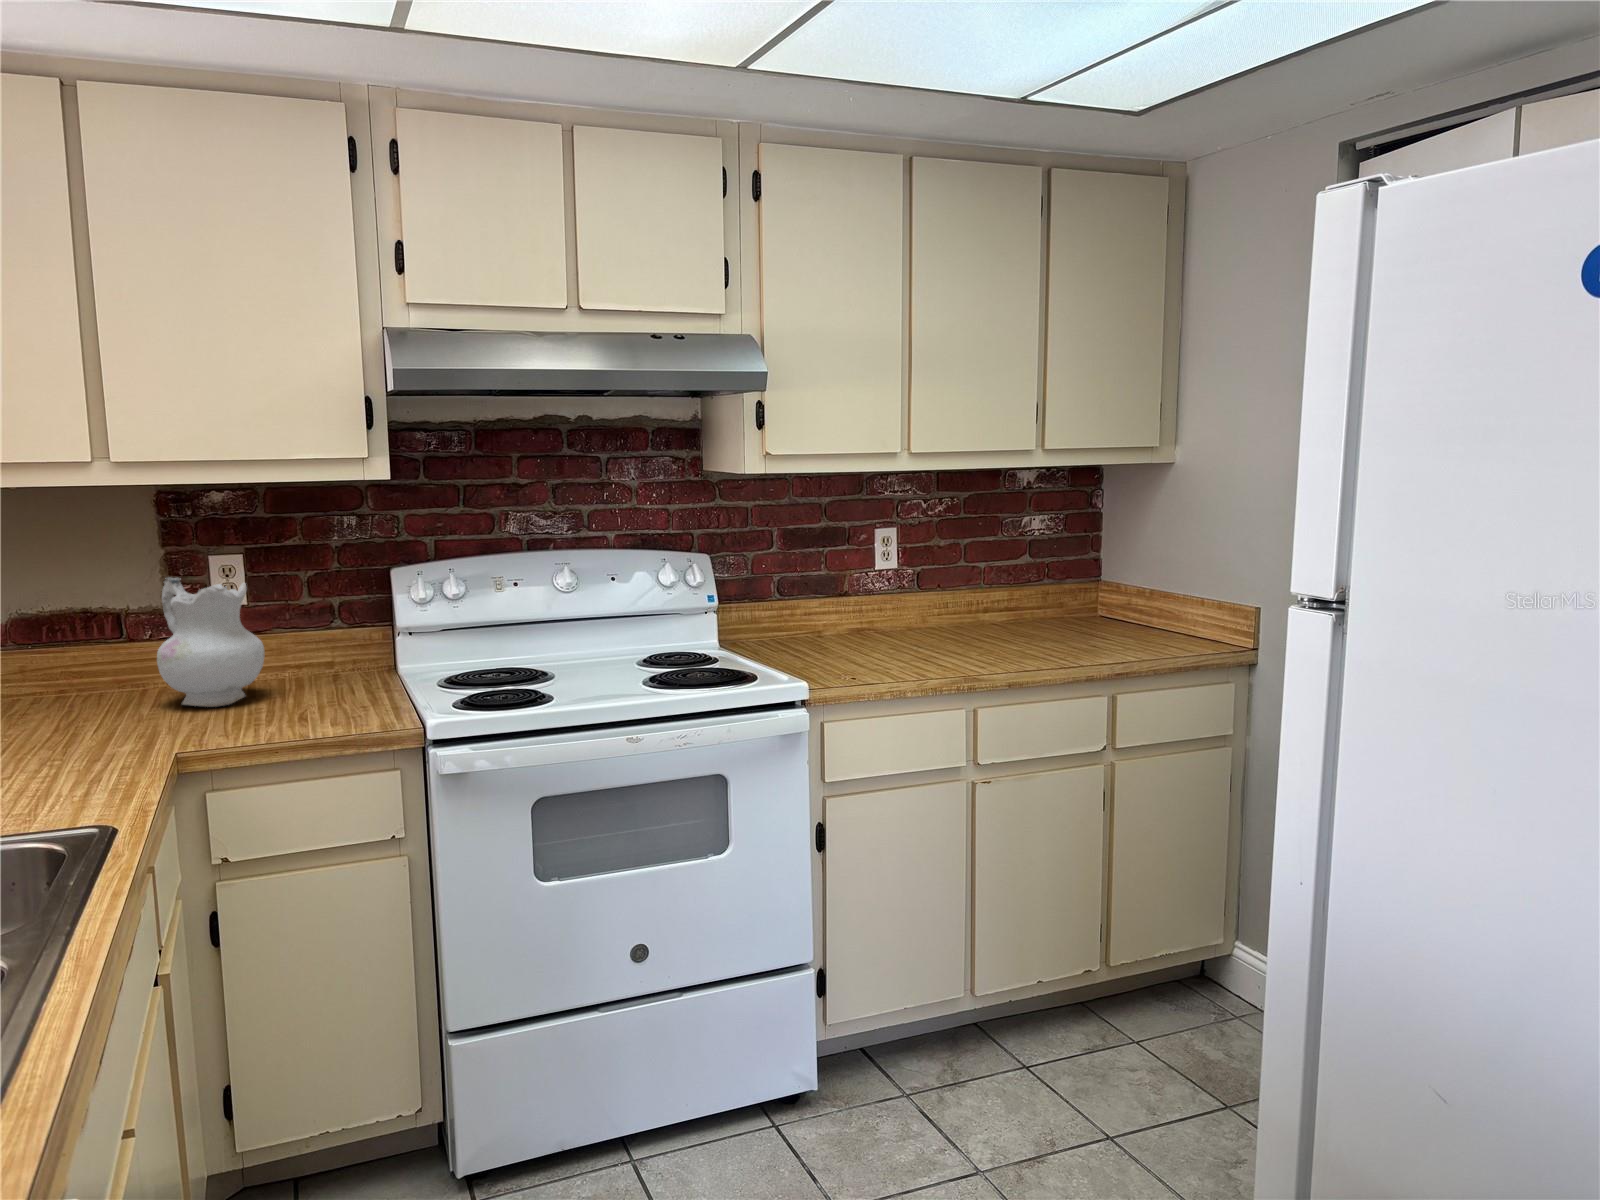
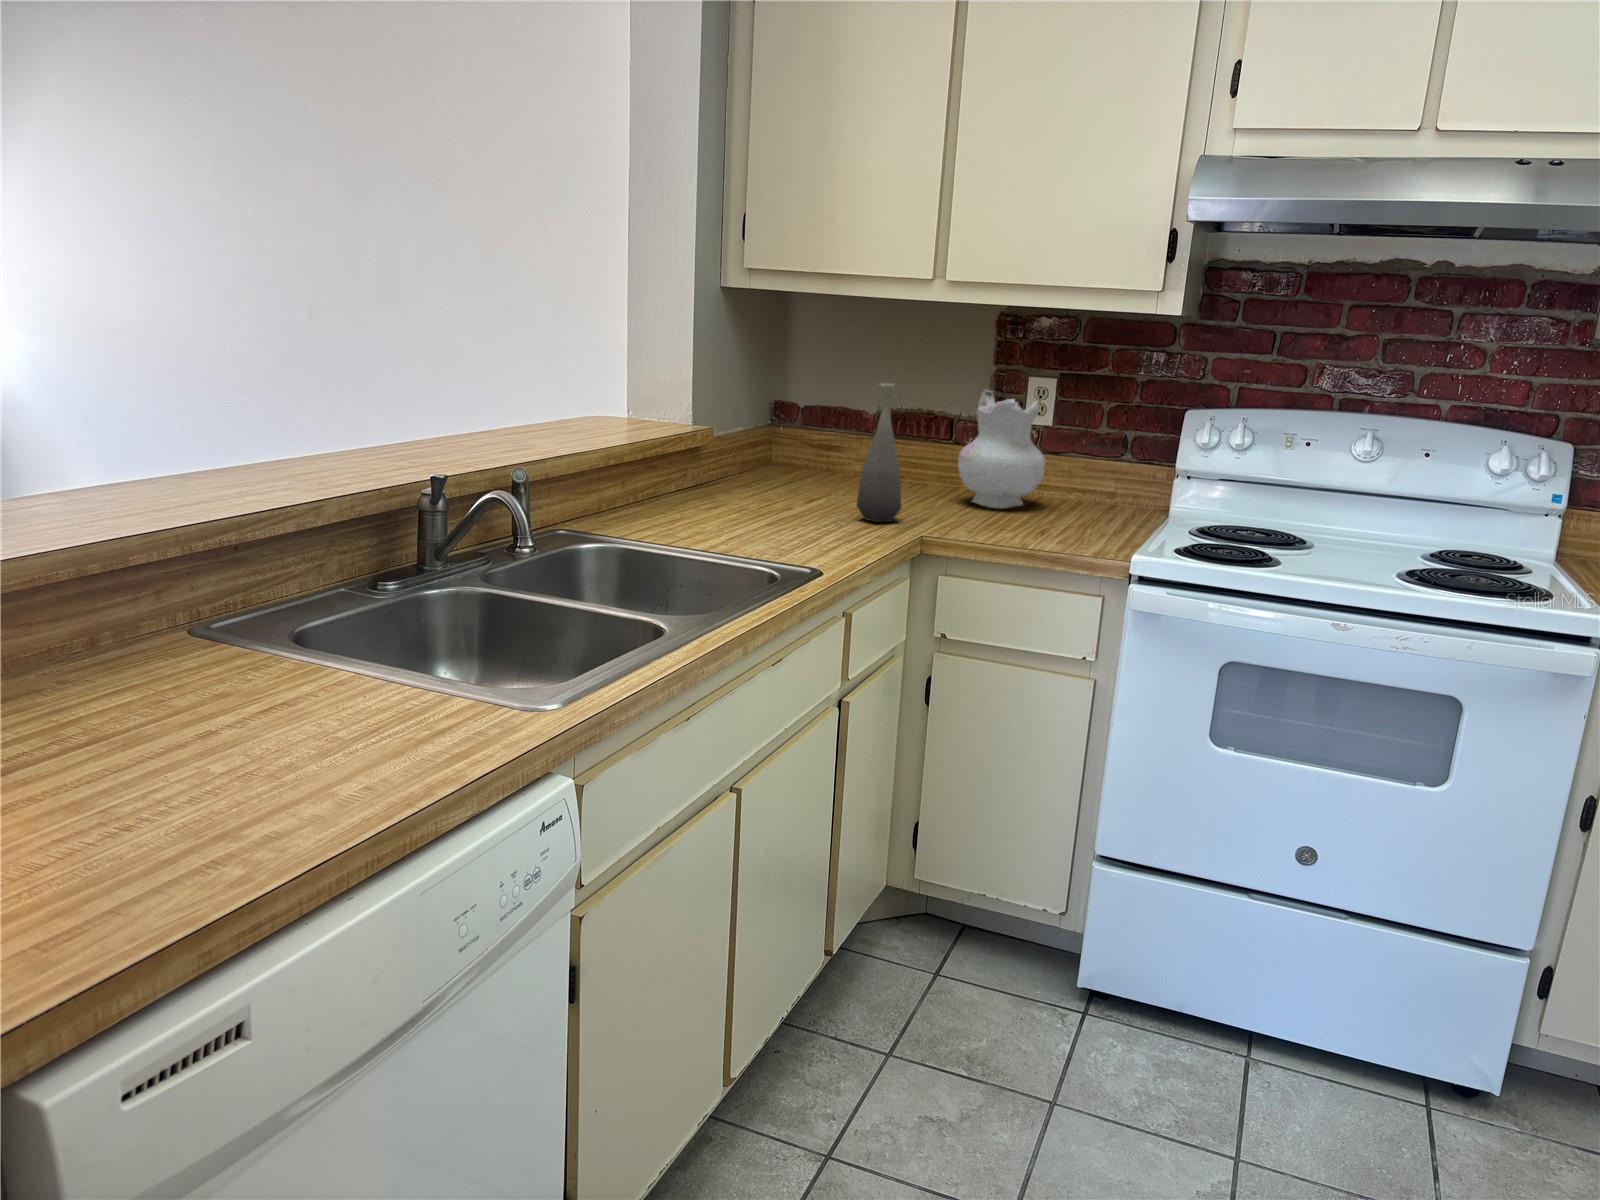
bottle: none [62,588,126,756] -> present [857,382,901,522]

